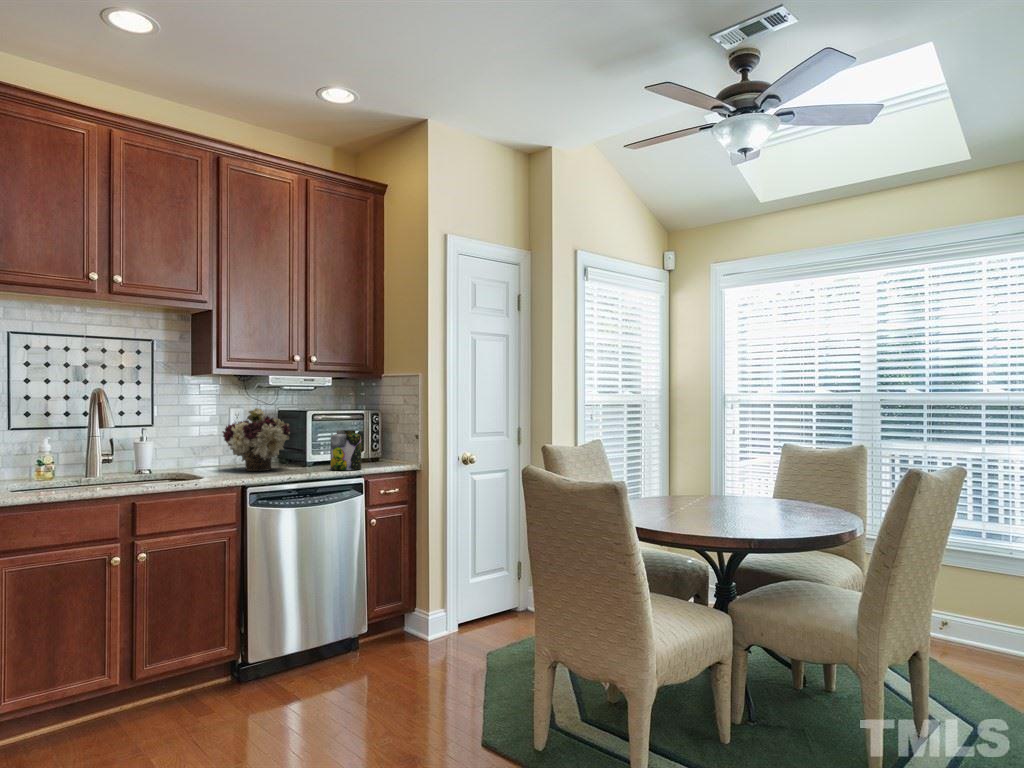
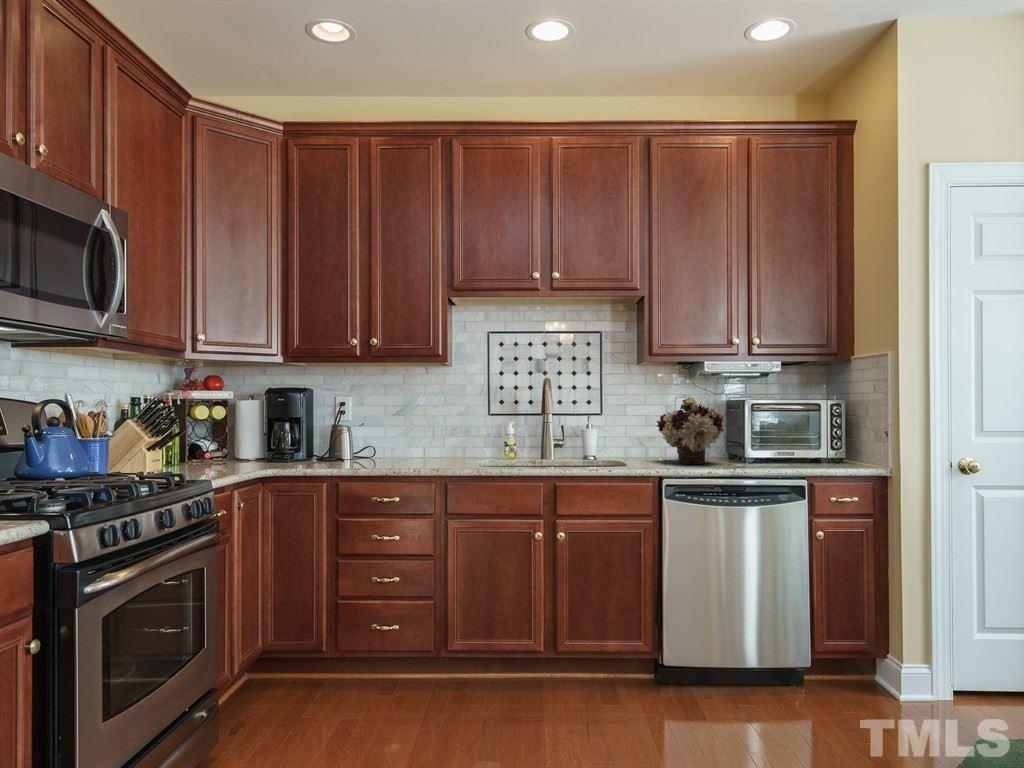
jar: present [330,430,361,470] -> none [766,423,803,470]

